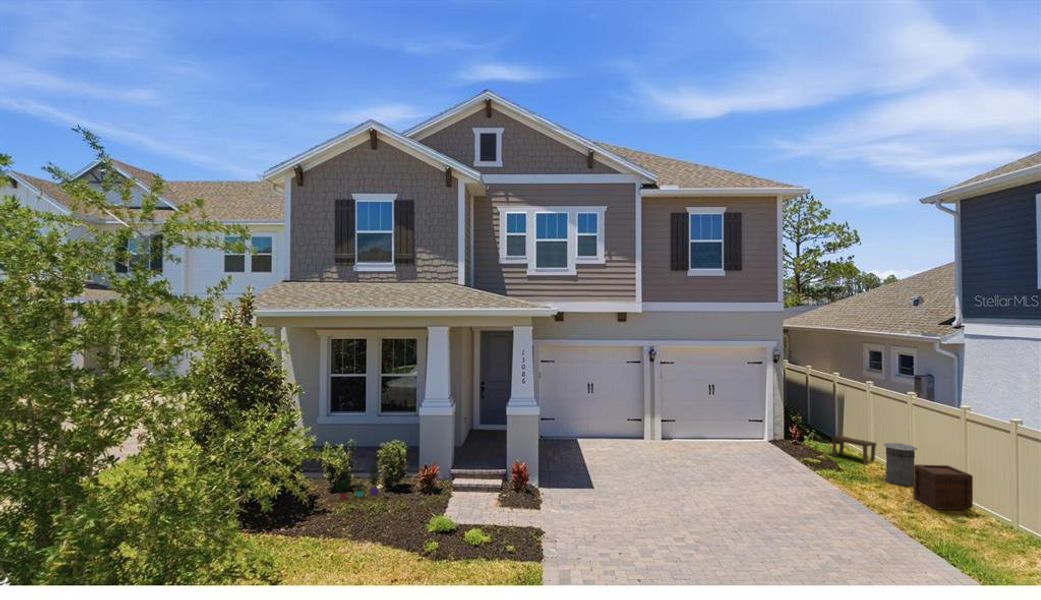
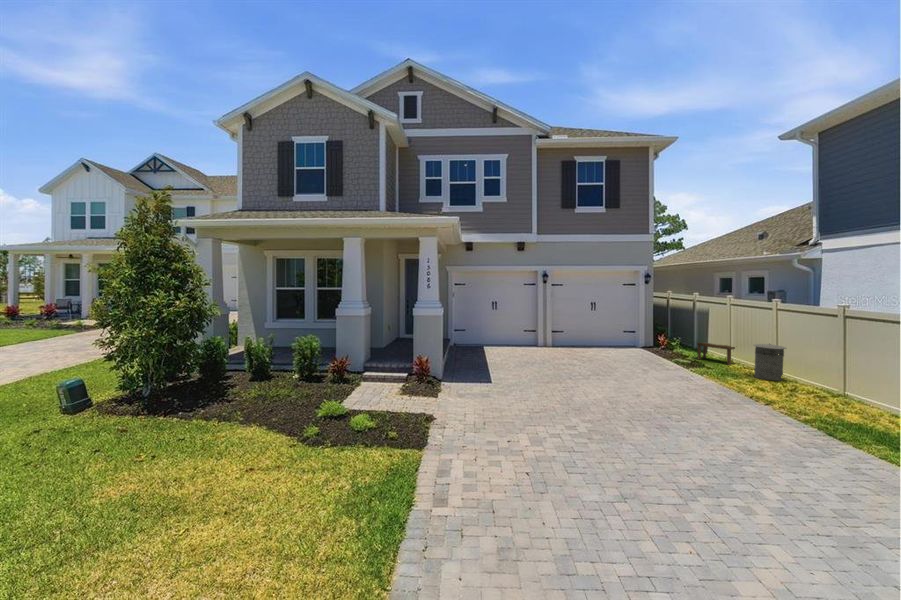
potted plant: present [337,460,380,500] -> none [253,353,298,389]
wooden crate: present [913,464,973,510] -> none [790,359,858,401]

